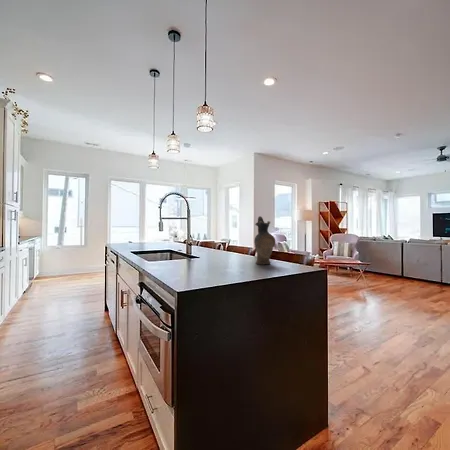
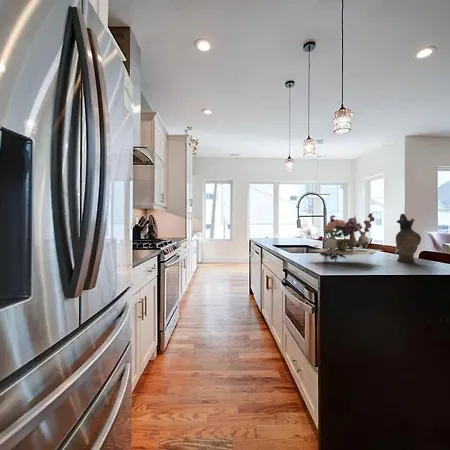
flower arrangement: none [170,214,244,270] -> present [314,212,382,261]

